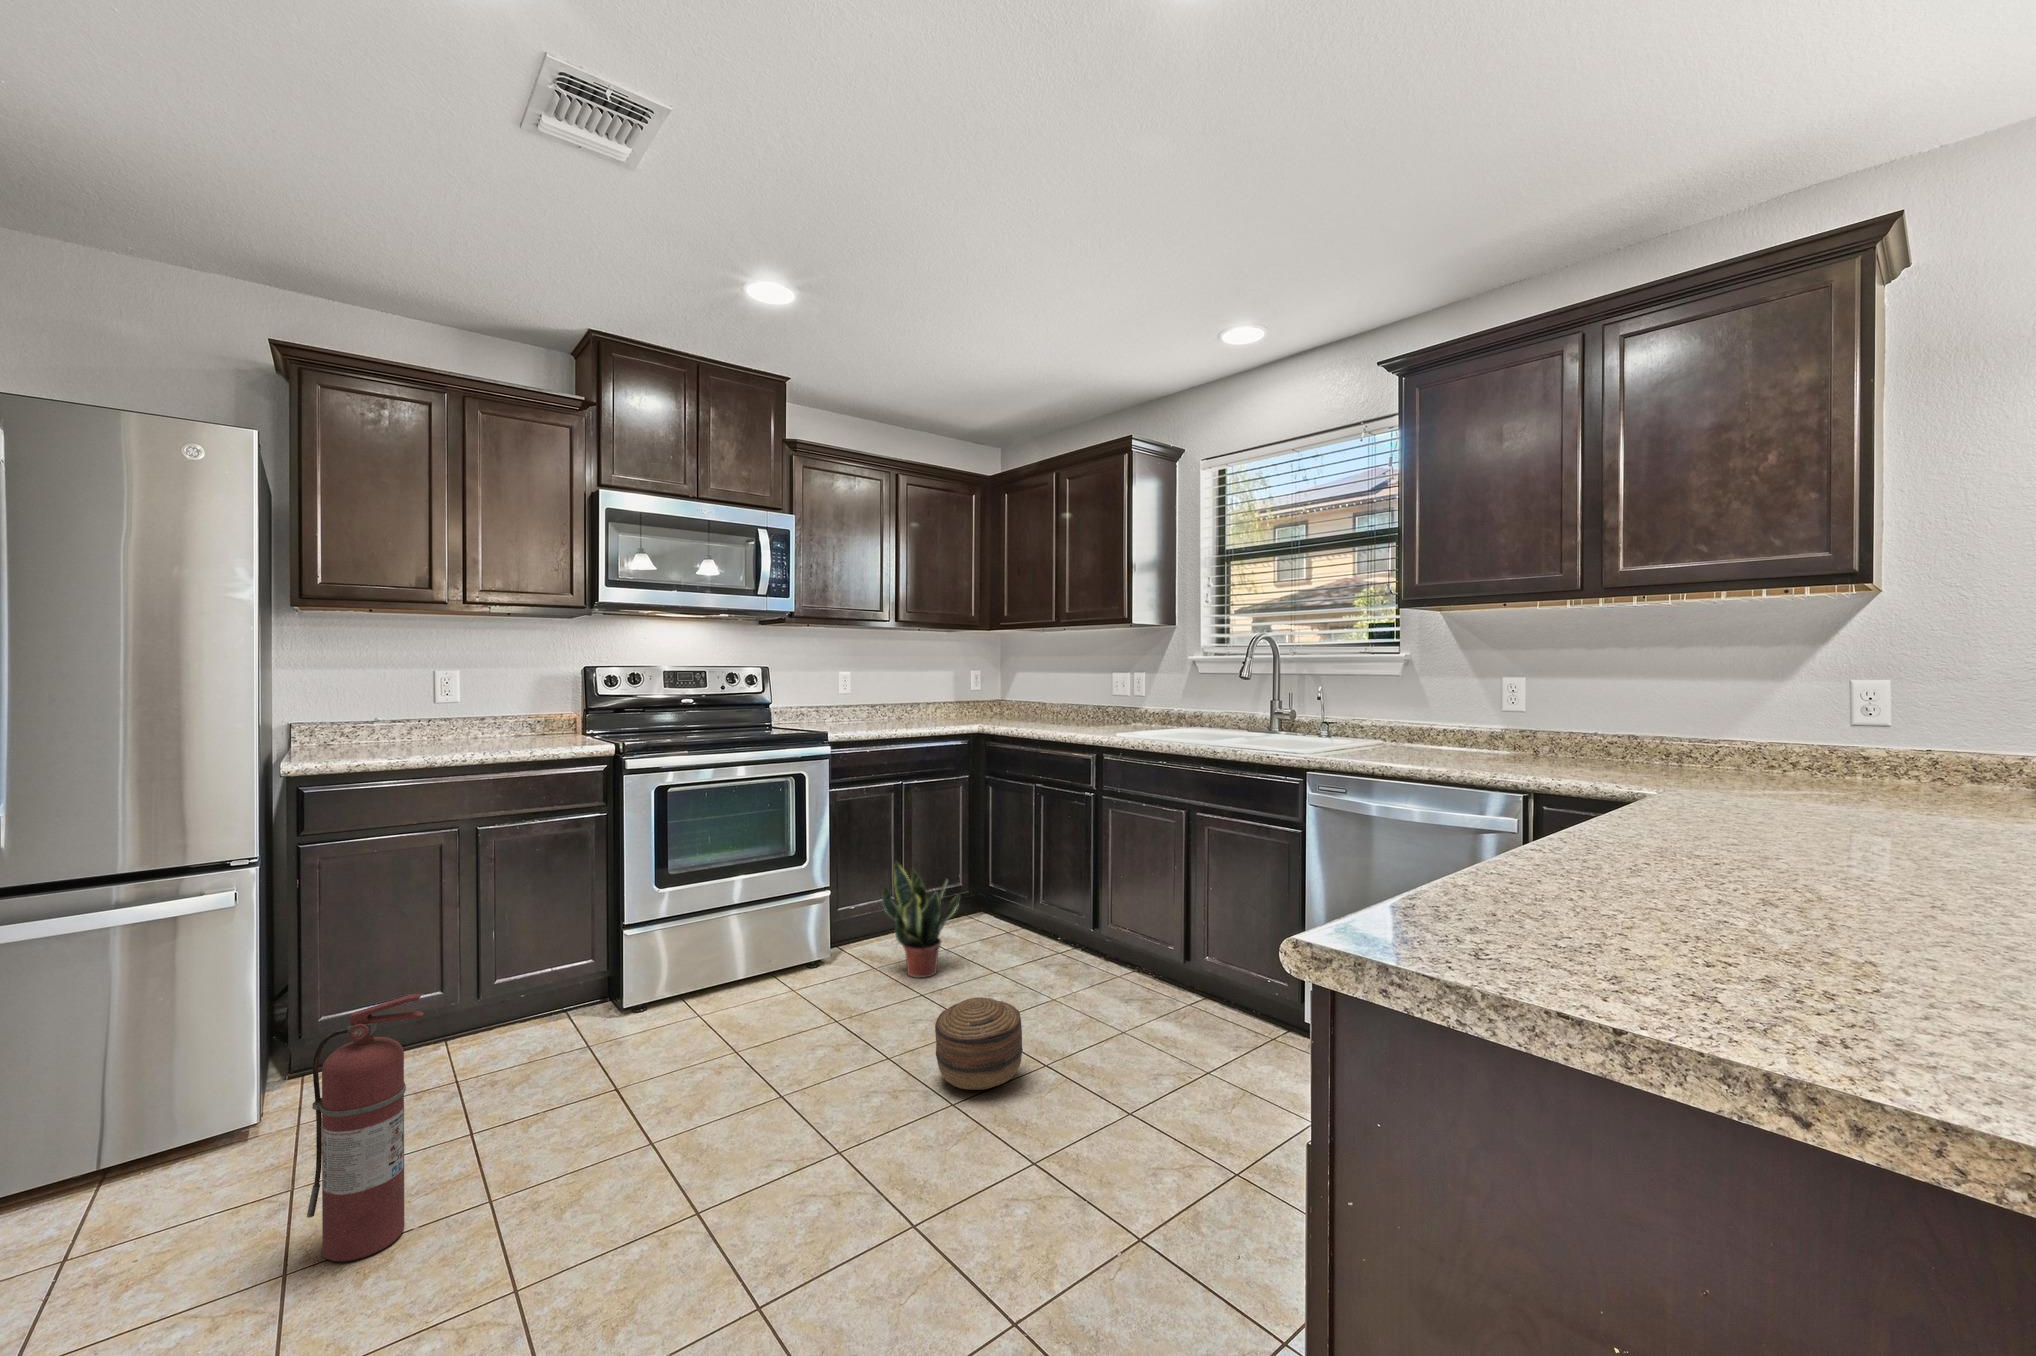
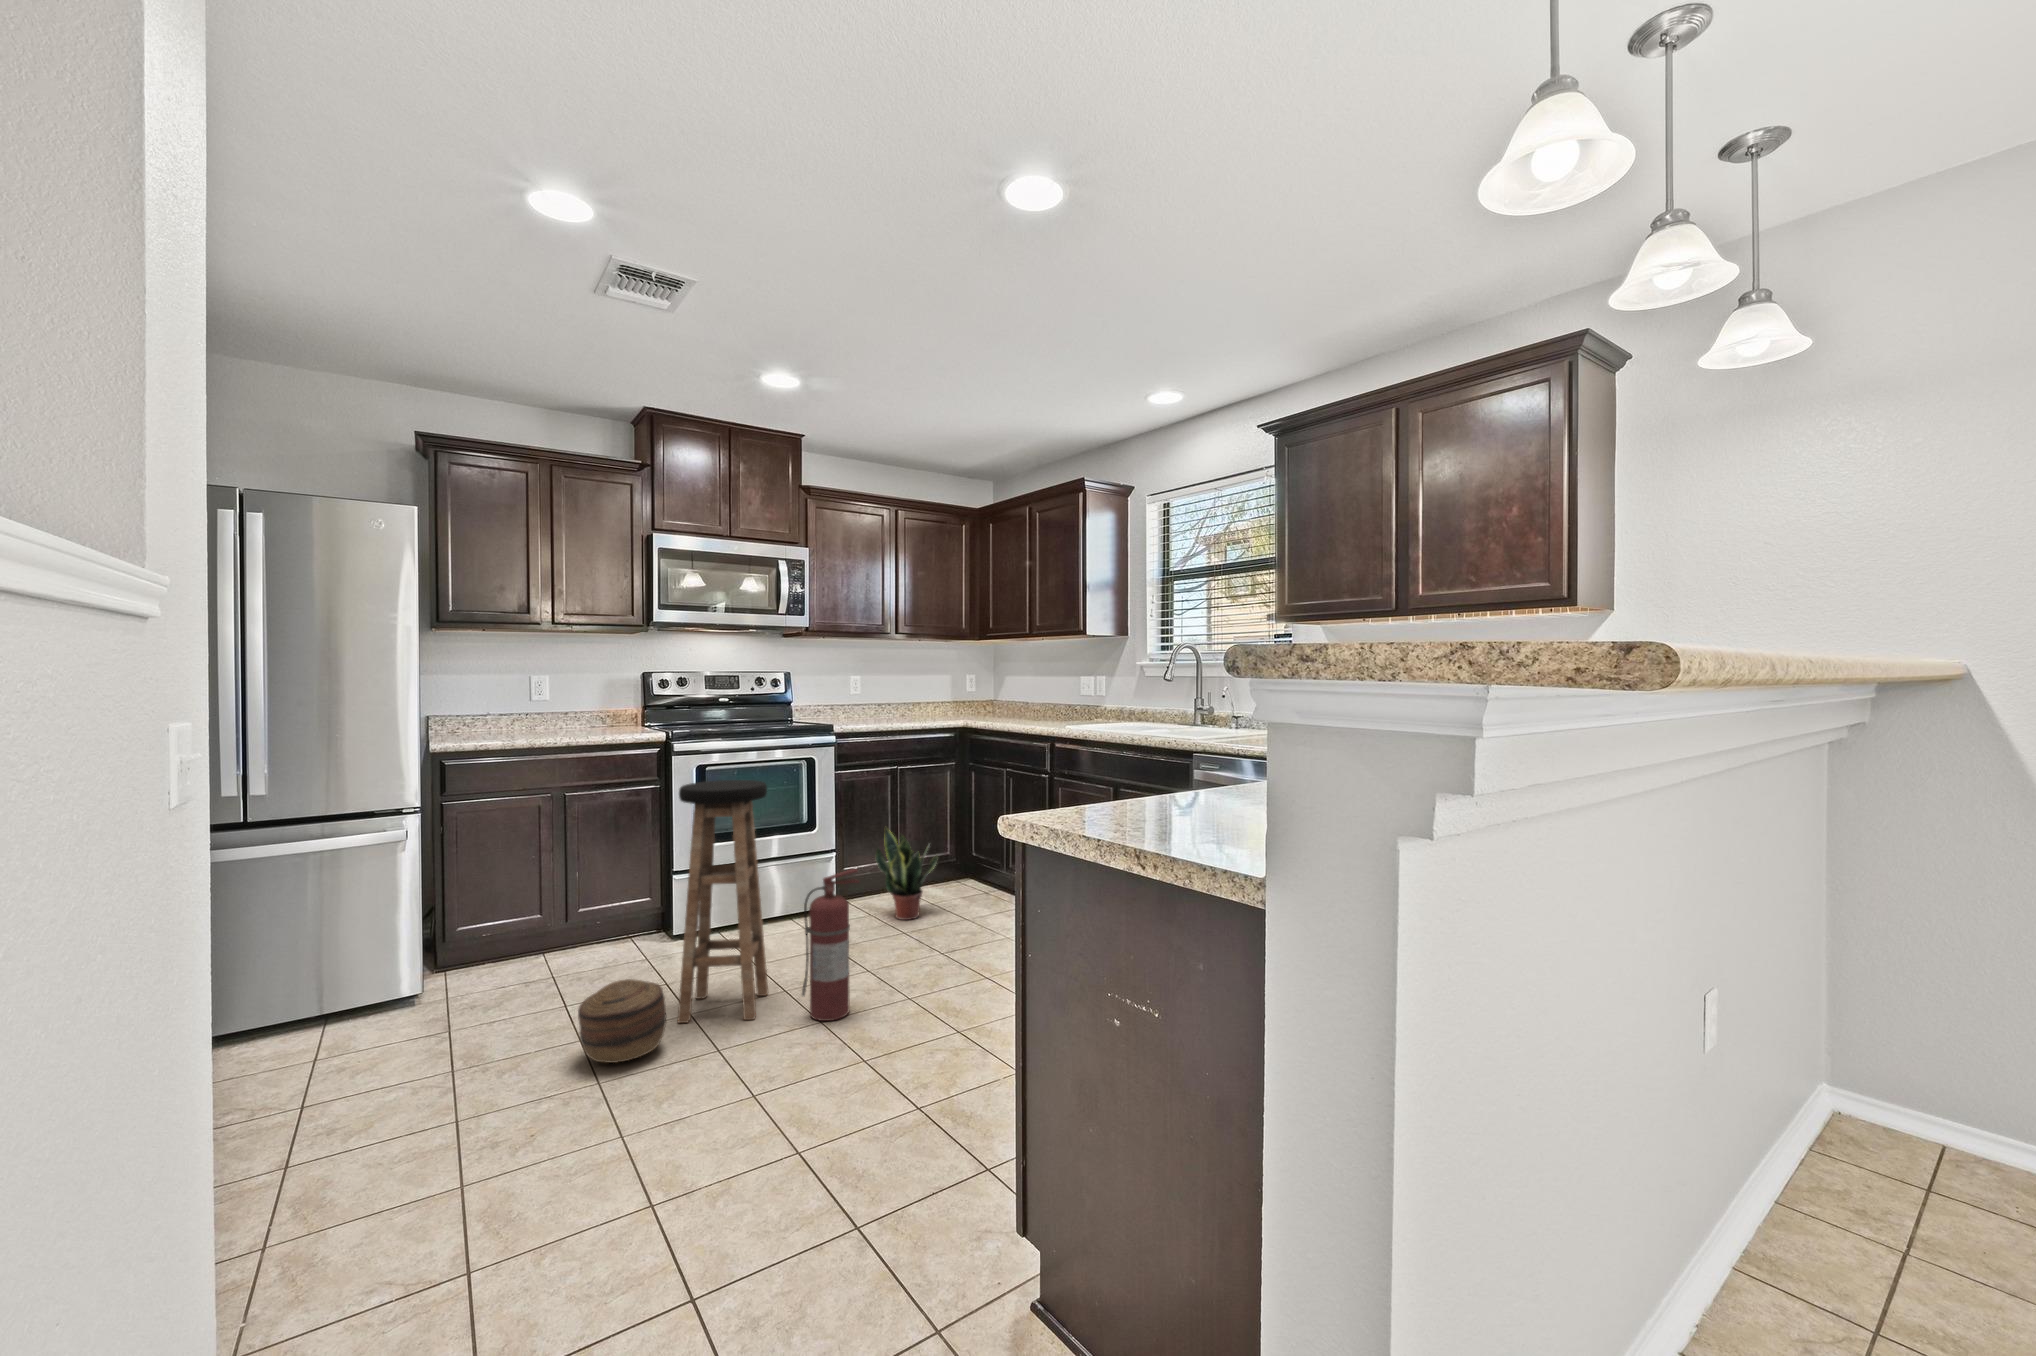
bar stool: none [636,811,762,1158] -> present [678,780,768,1023]
fire extinguisher: present [307,994,424,1262] -> present [802,869,859,1021]
basket: present [935,997,1023,1090] -> present [578,979,666,1063]

